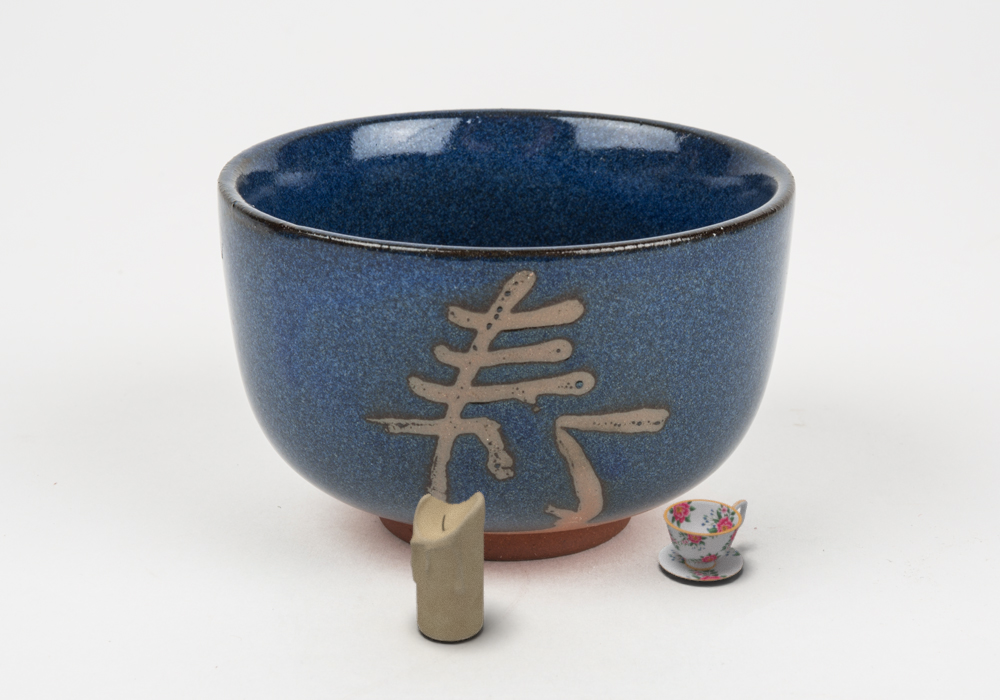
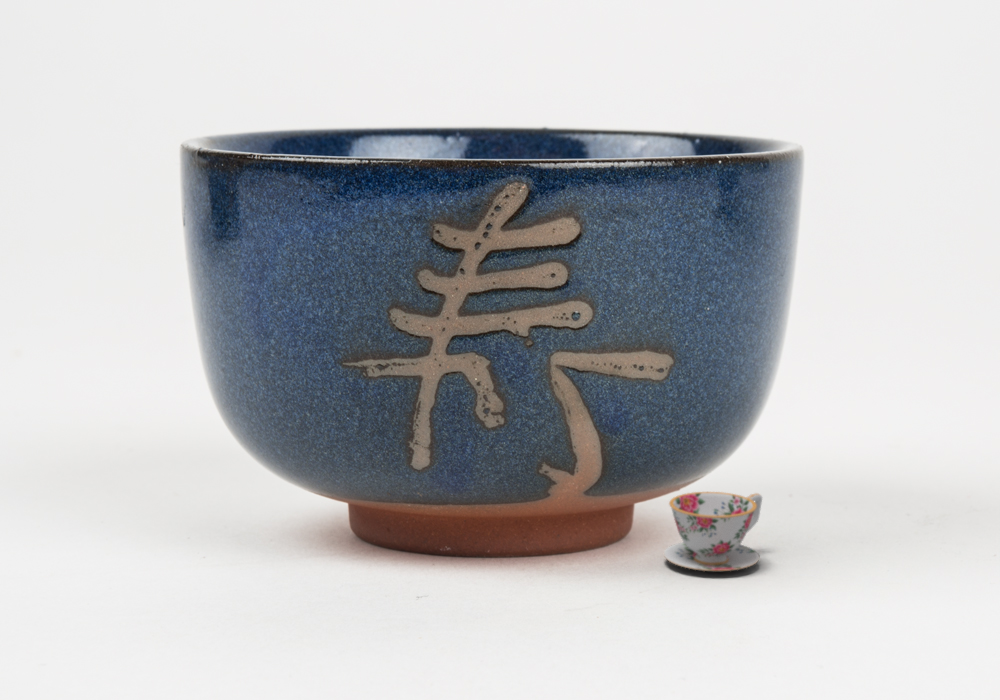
candle: present [410,491,485,641] -> none [389,446,473,615]

